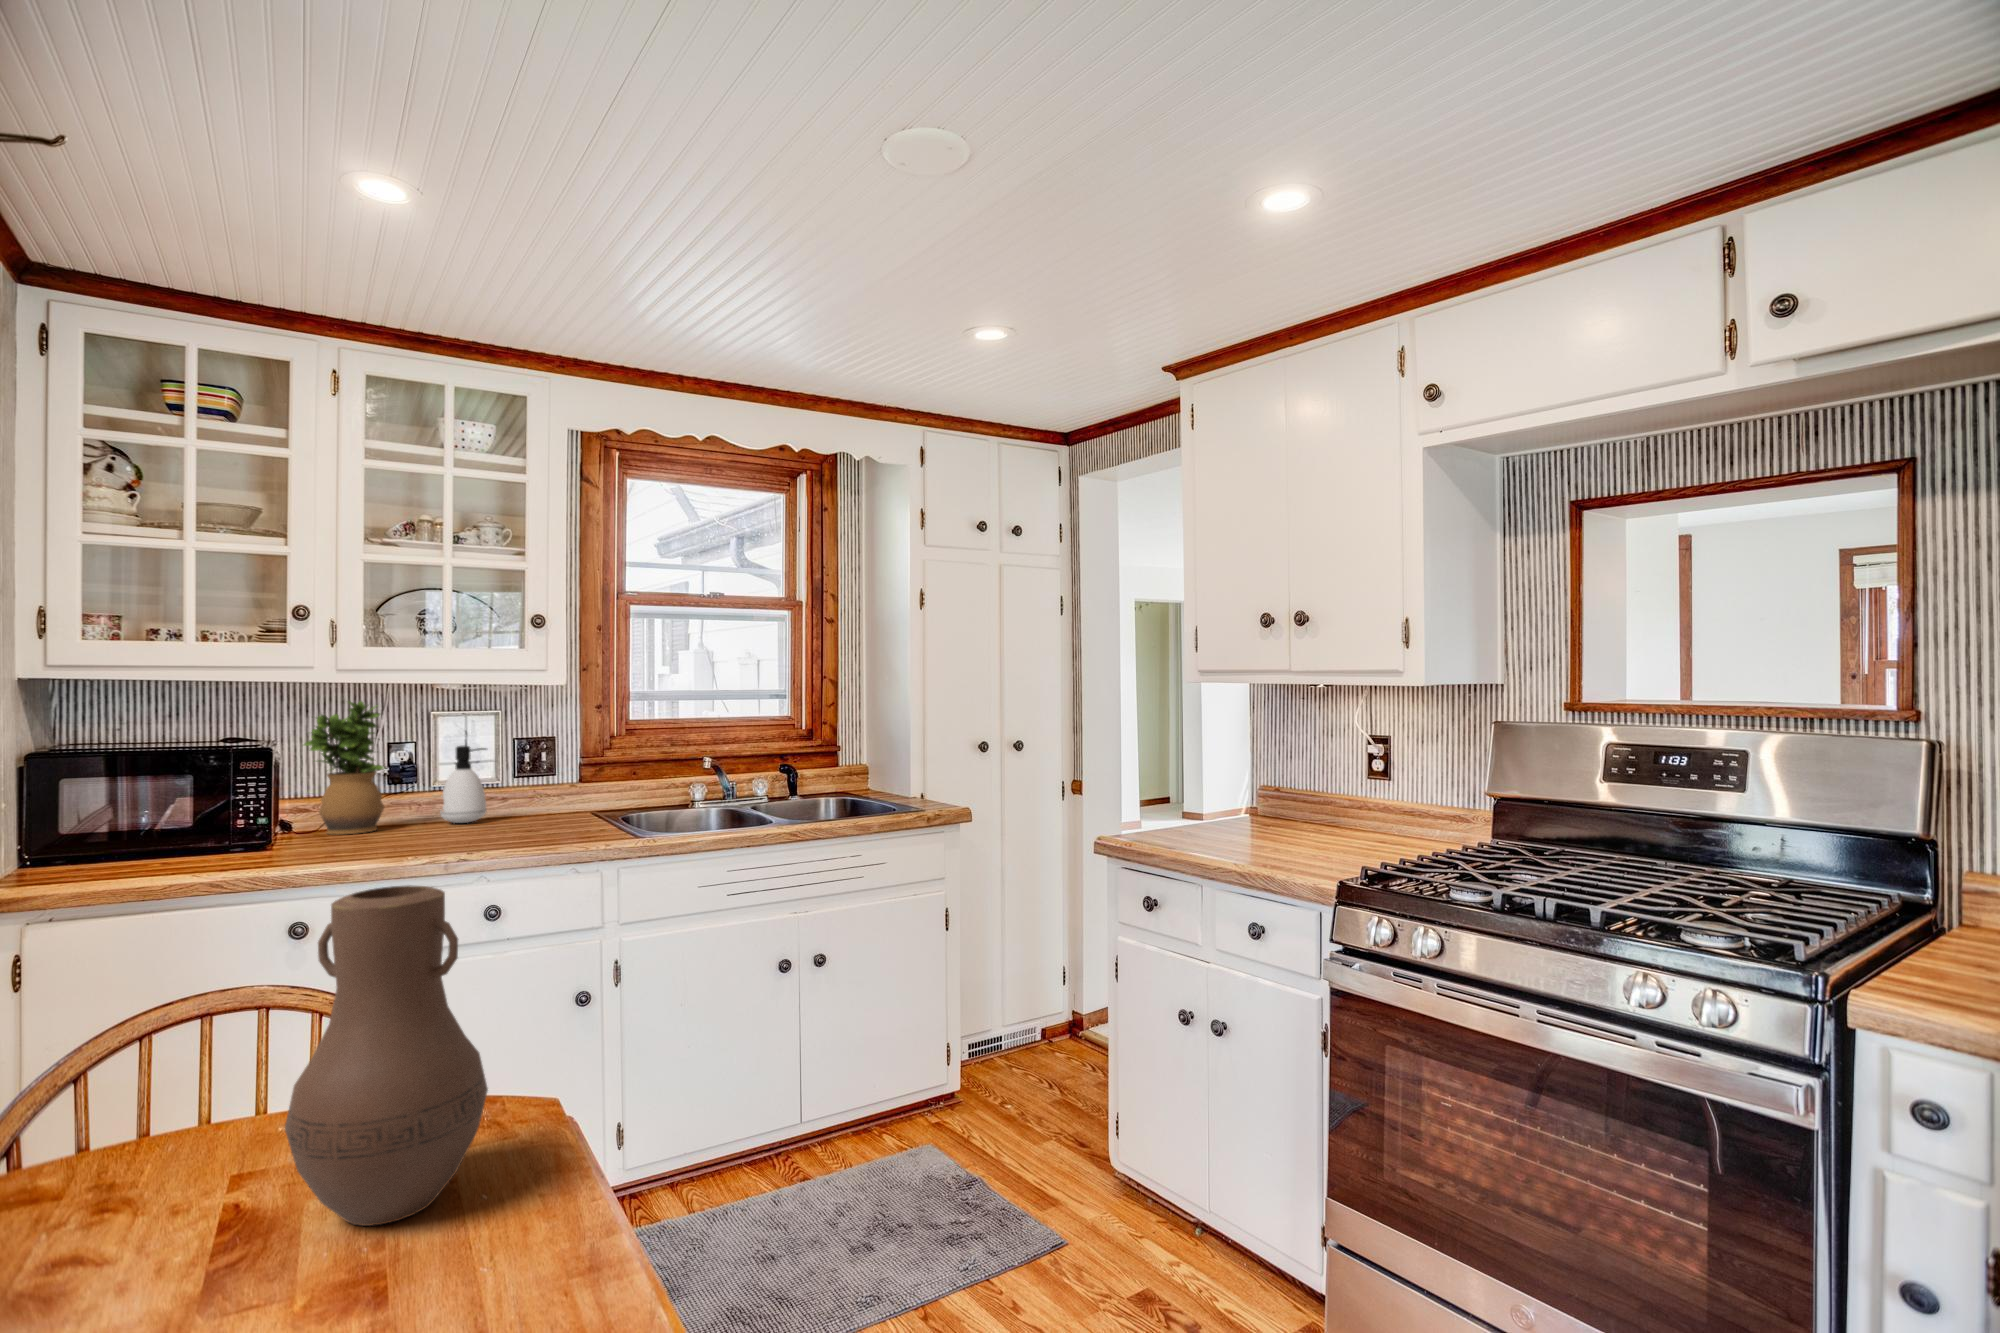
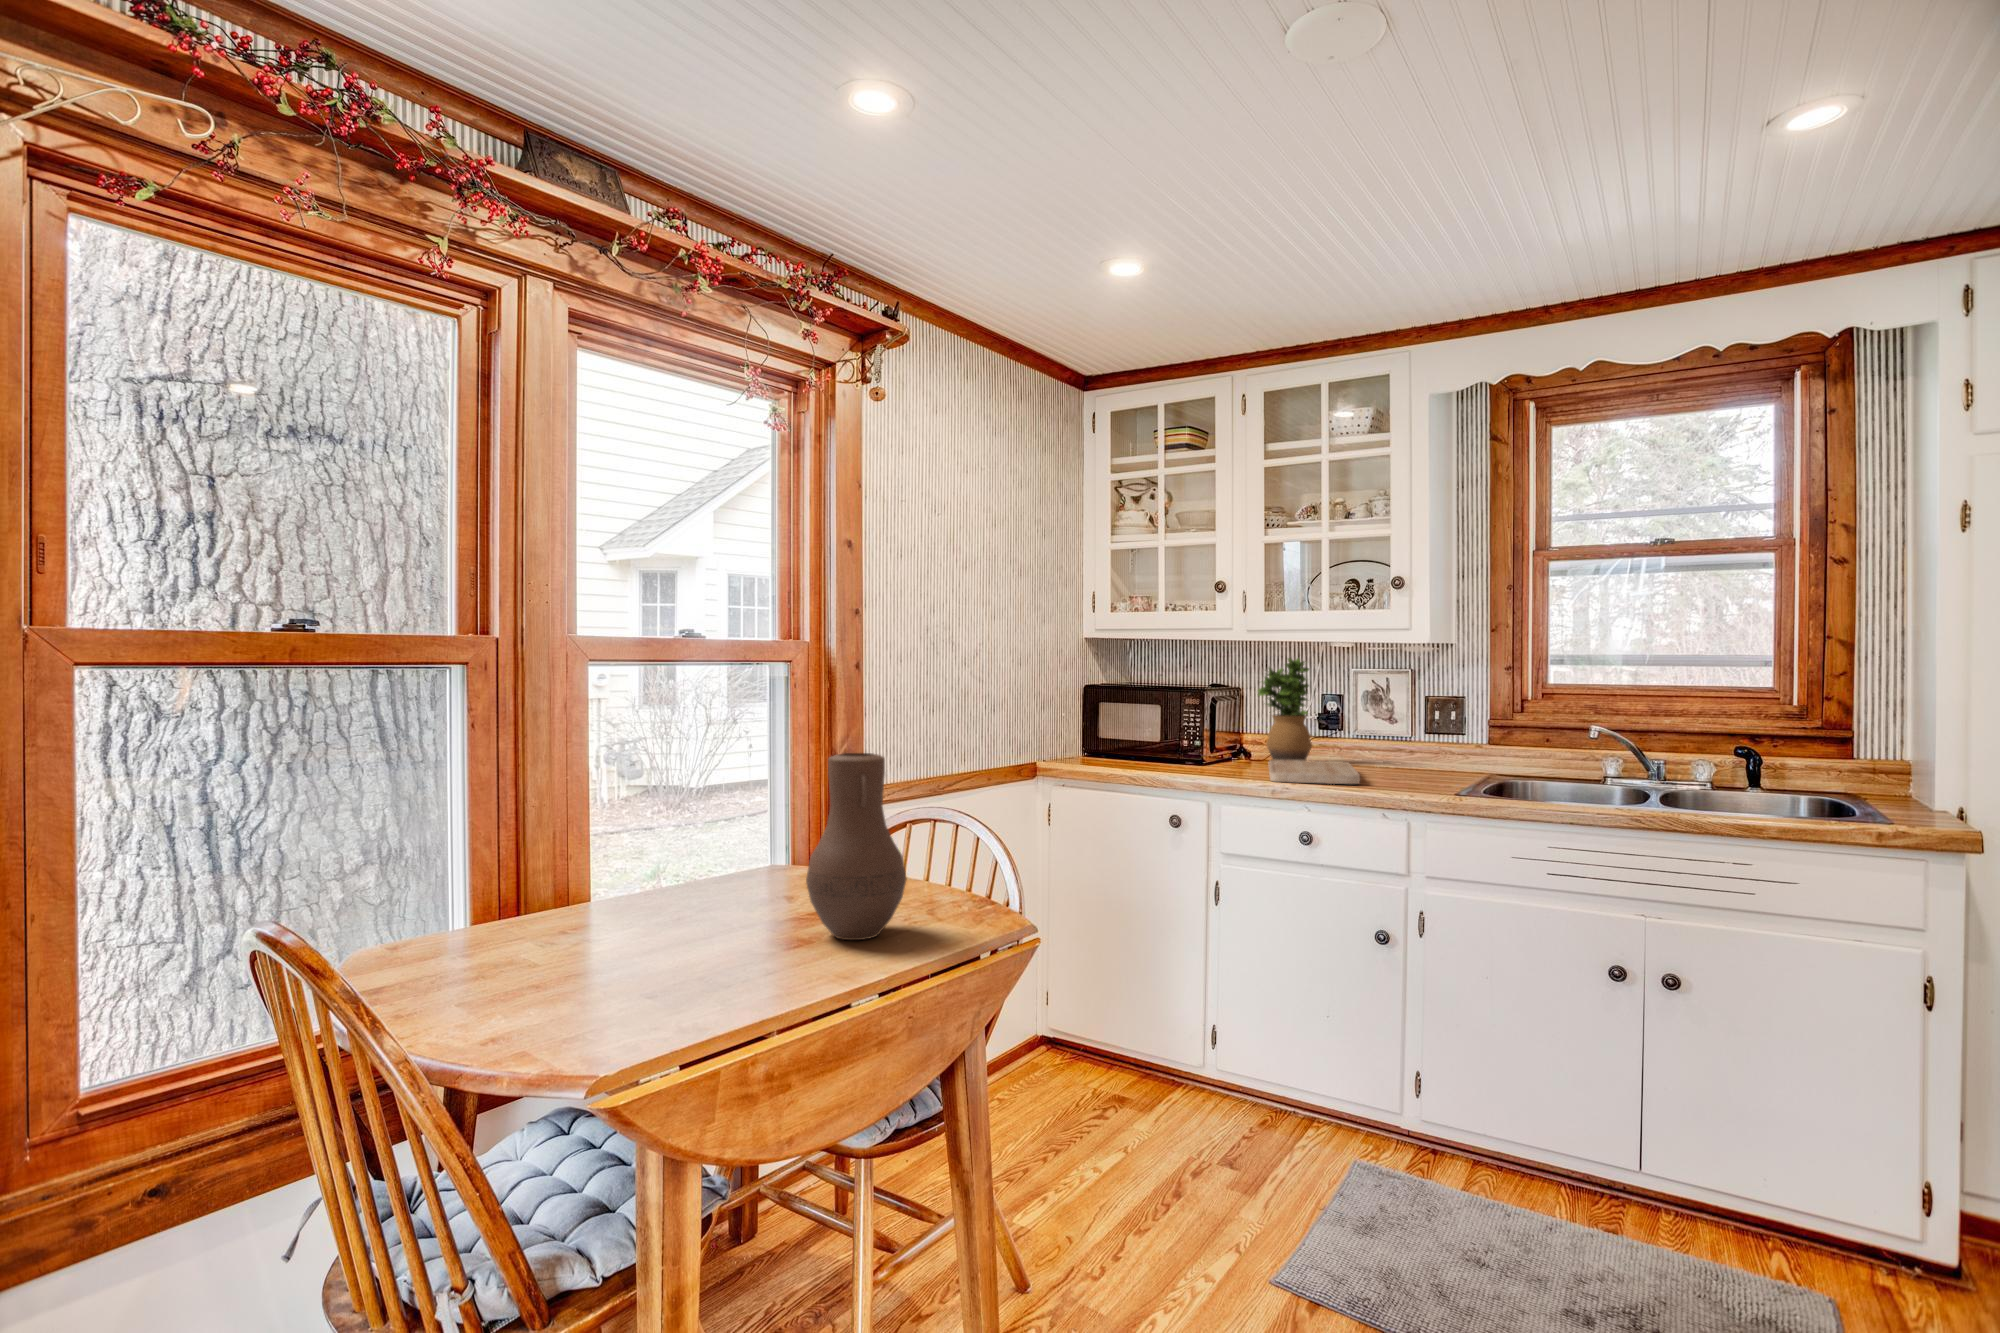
soap dispenser: present [440,746,486,823] -> none [1356,700,1396,768]
cutting board: none [359,820,529,853] -> present [1269,760,1360,784]

